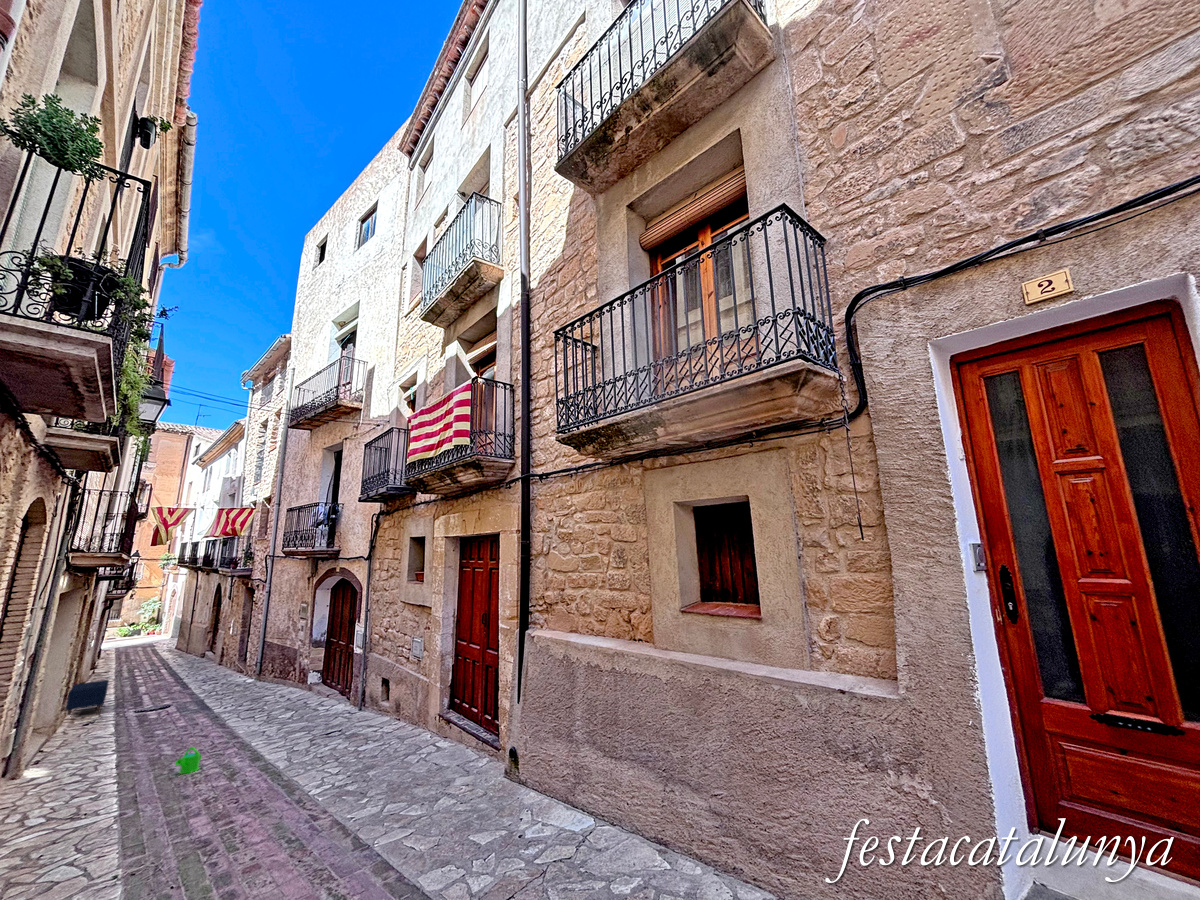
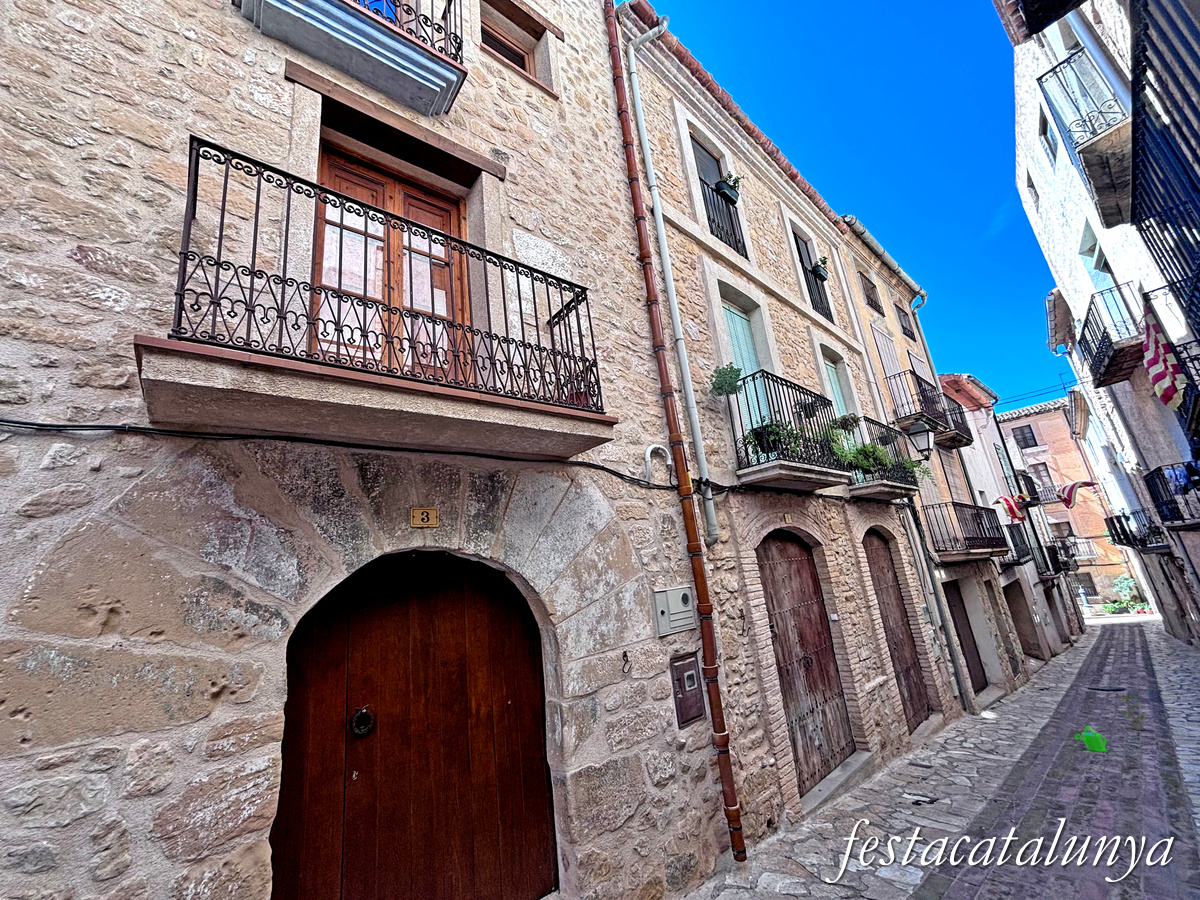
bench: present [66,680,108,715] -> none [1021,654,1062,683]
potted plant: none [206,704,229,741] -> present [1120,695,1145,730]

